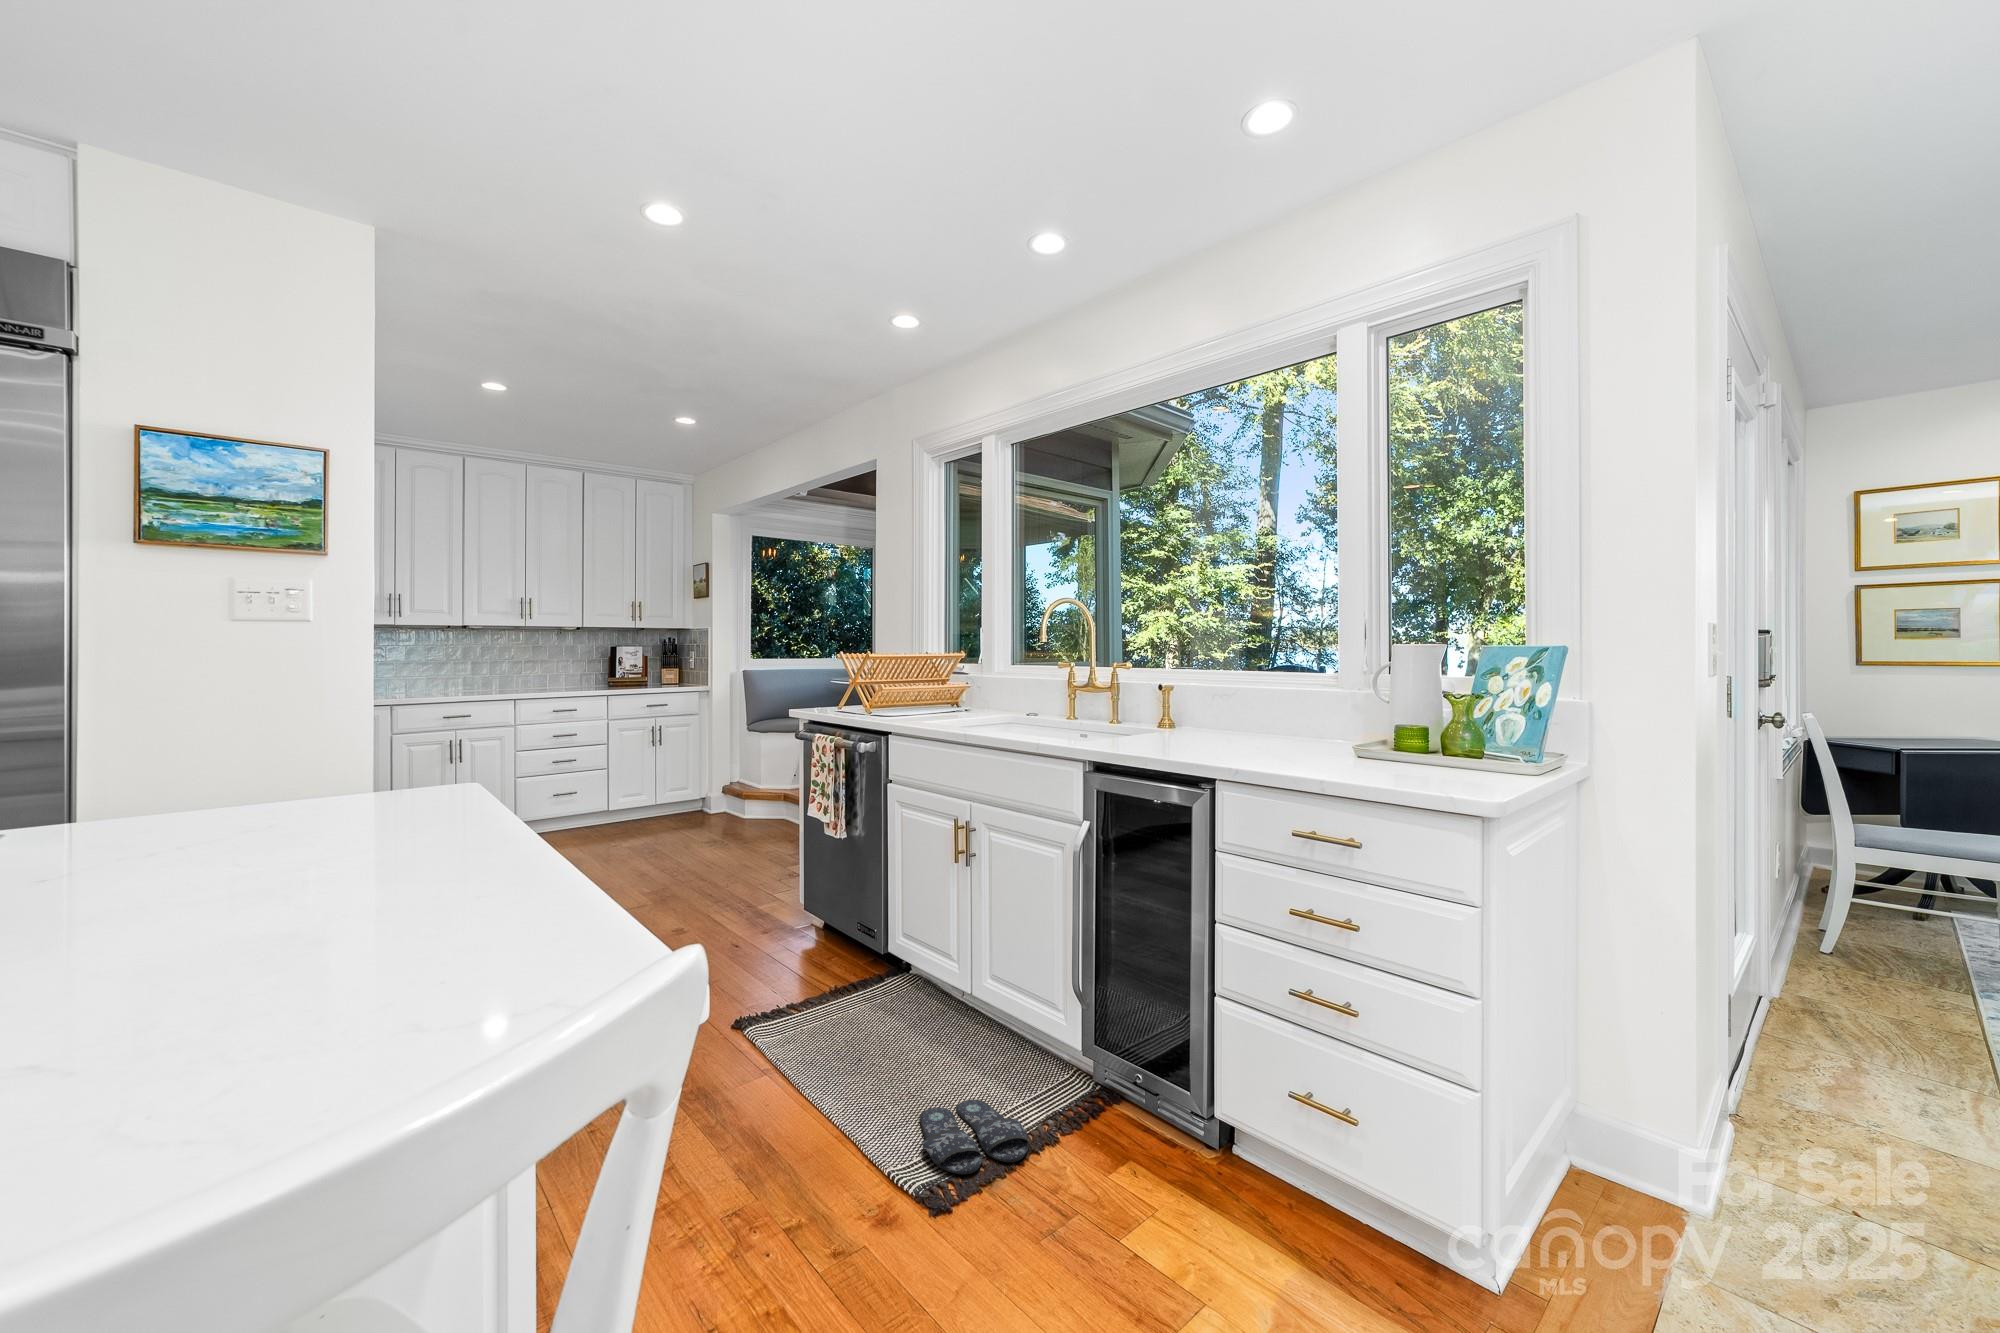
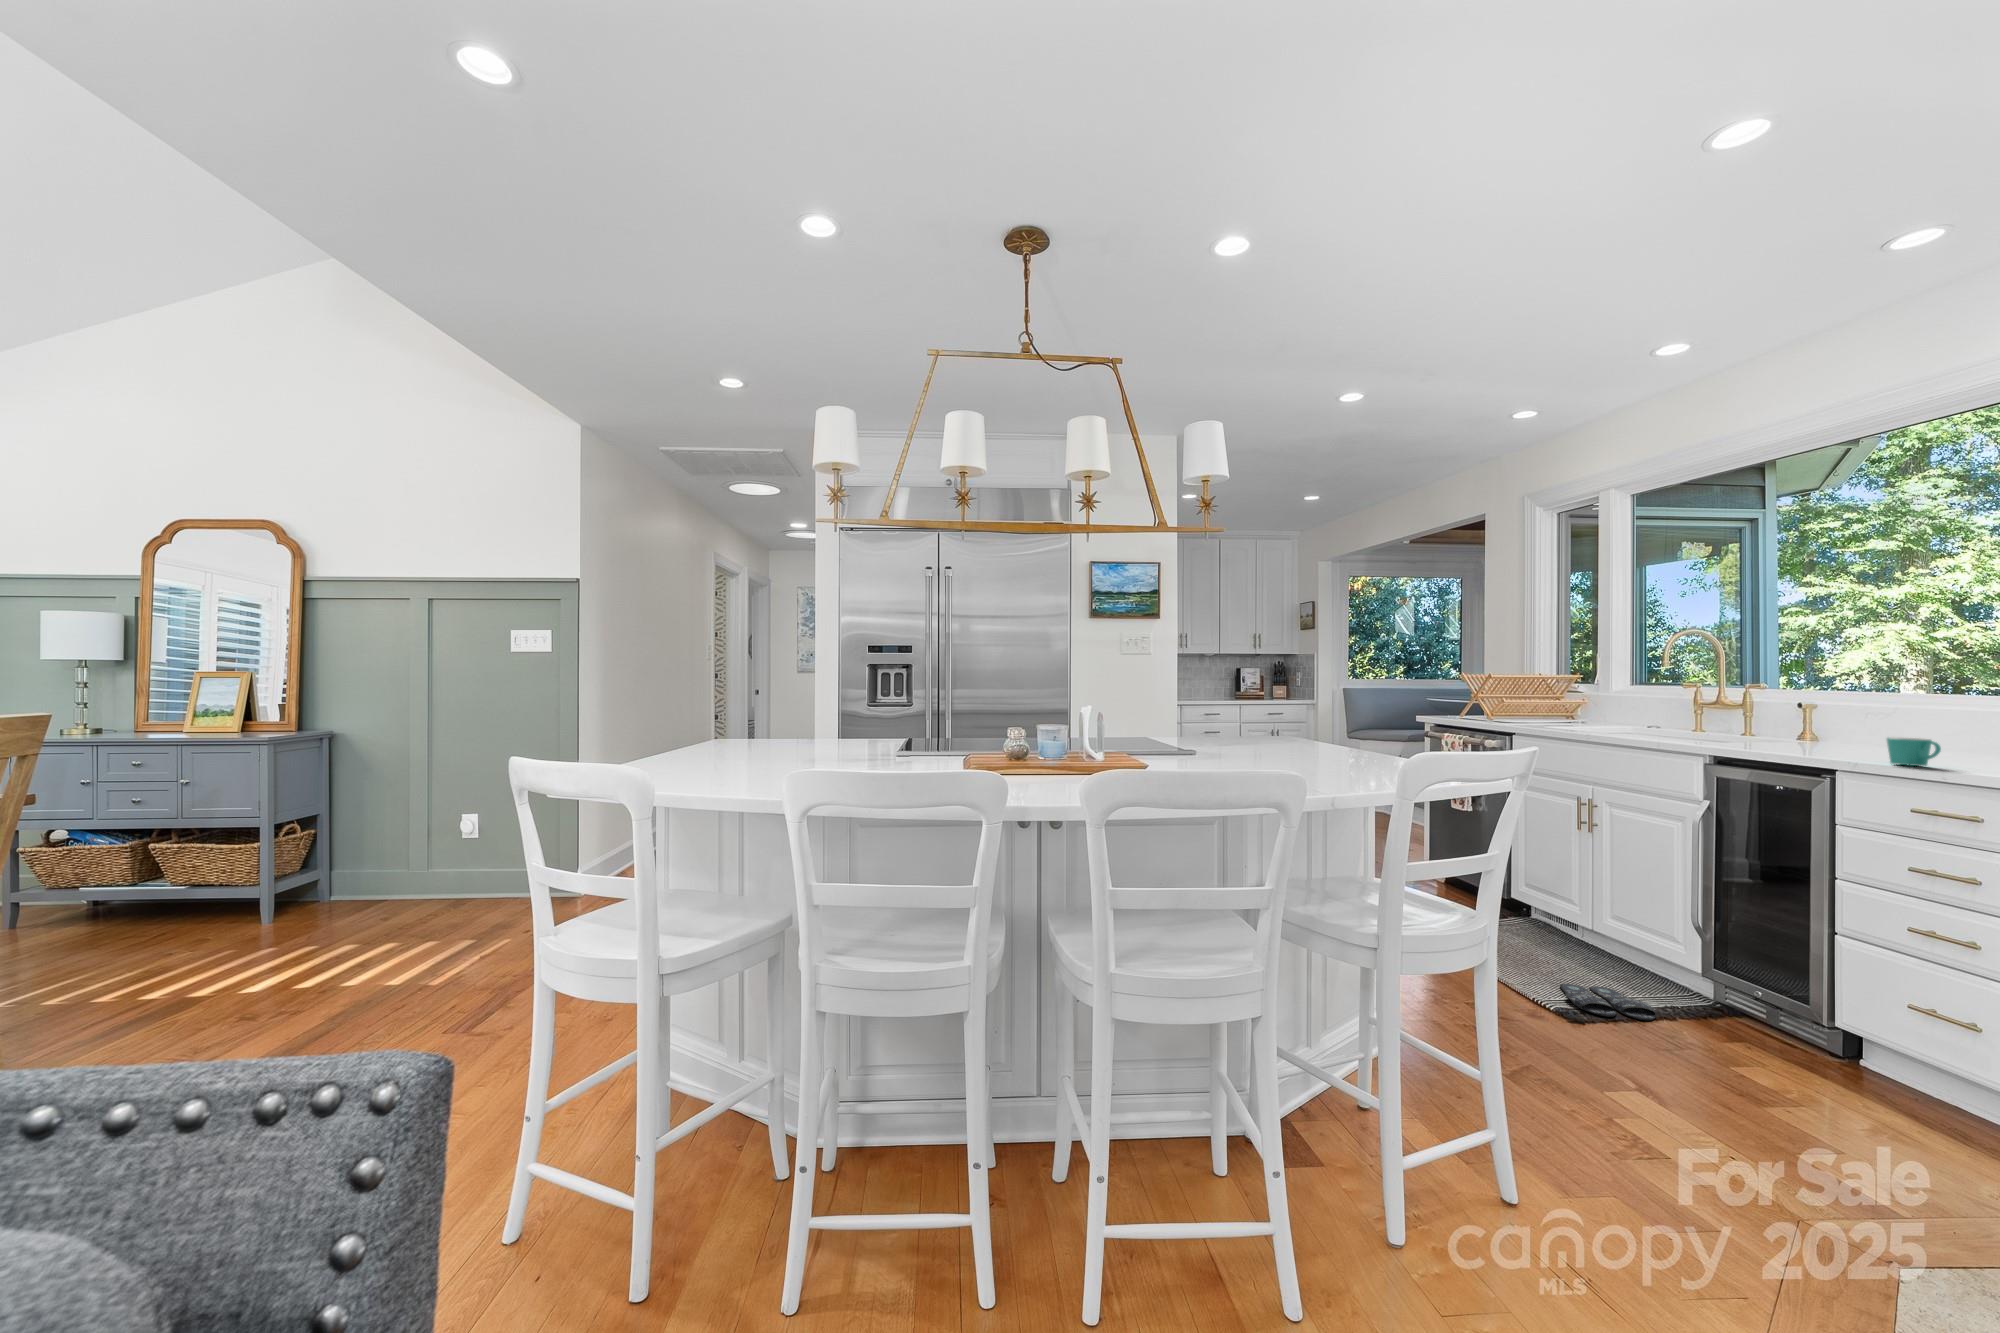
mug: none [1258,730,1309,768] -> present [1887,737,1941,766]

